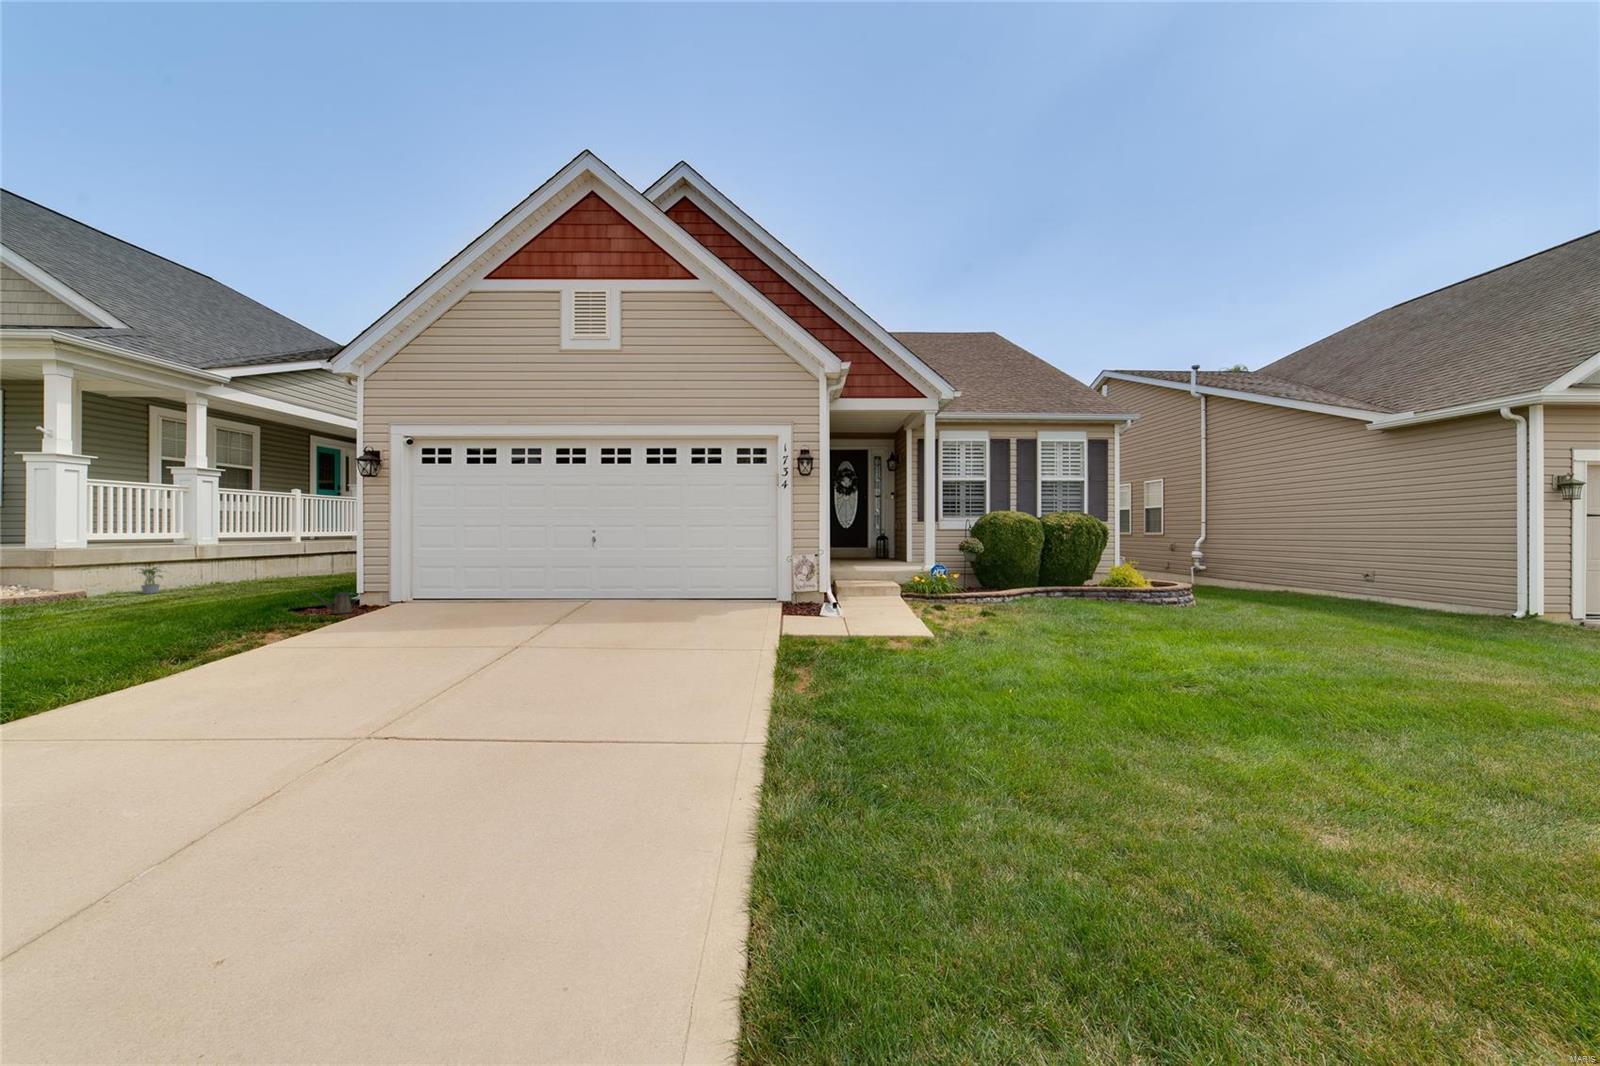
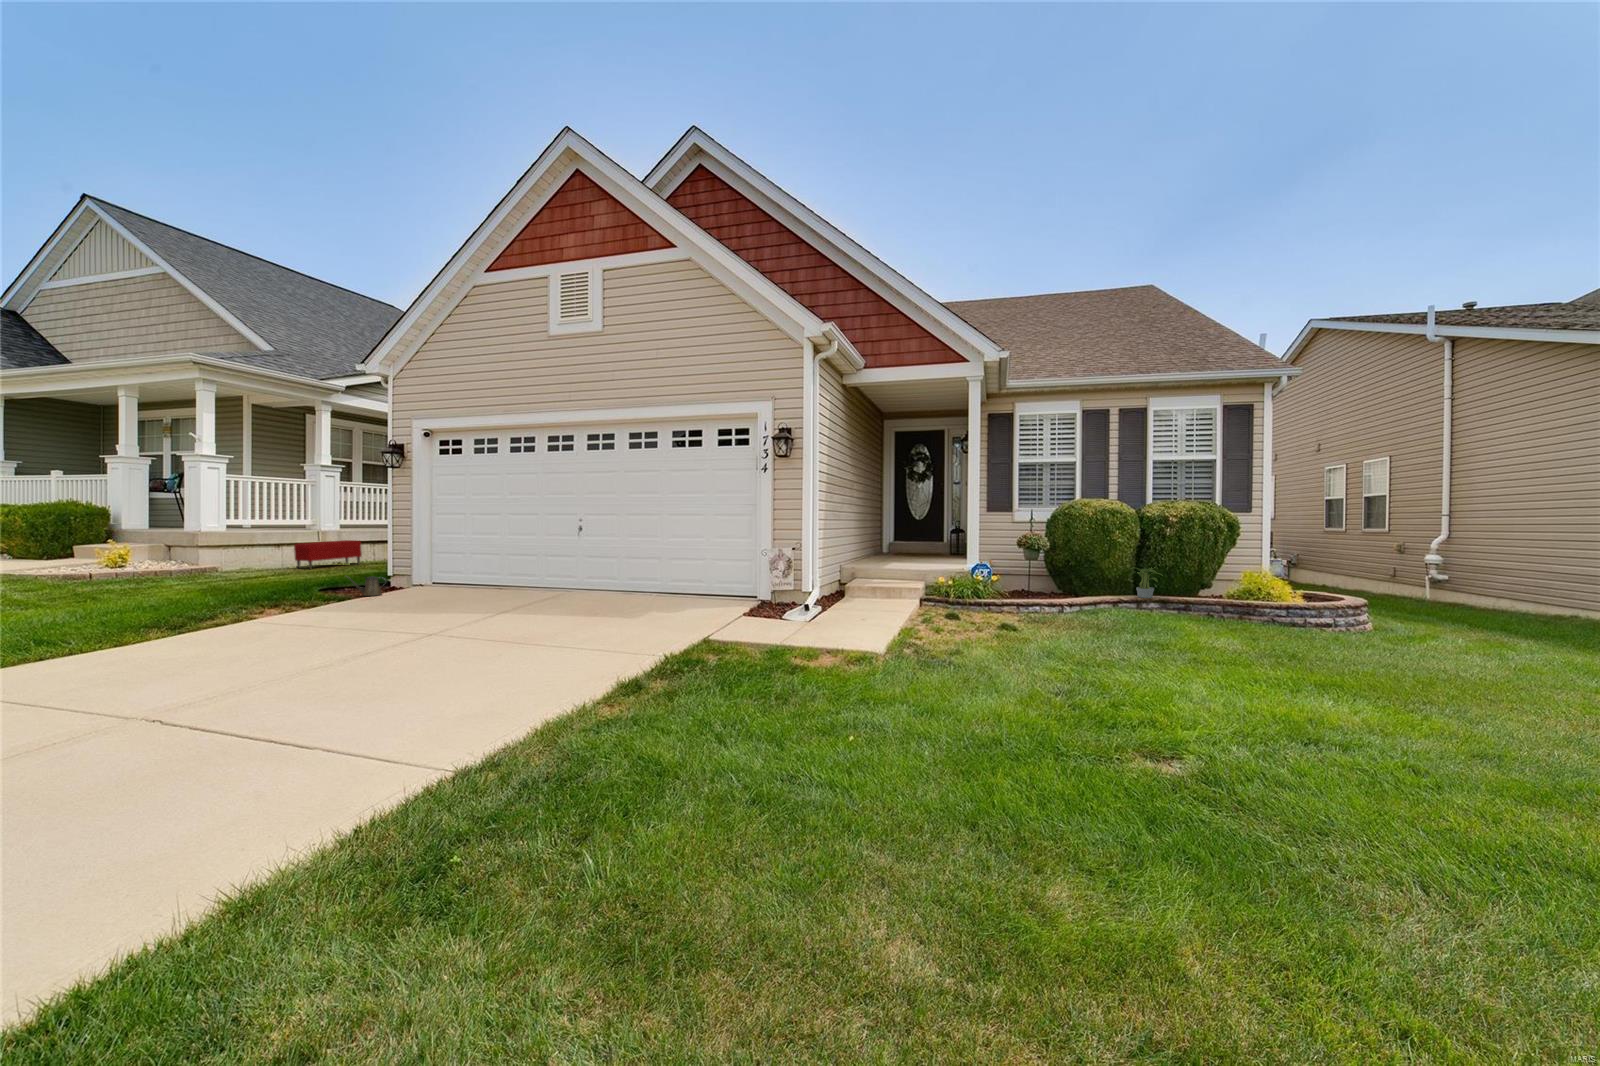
bench: none [171,554,253,588] -> present [294,540,362,569]
potted plant: present [135,567,162,594] -> present [1130,567,1163,598]

